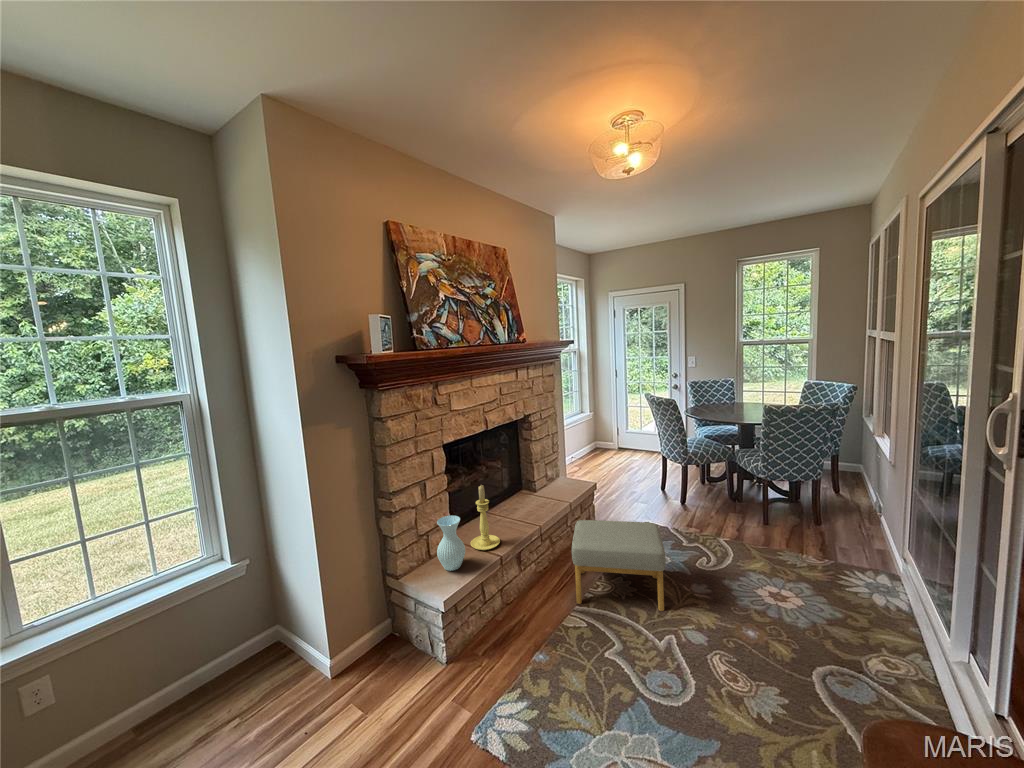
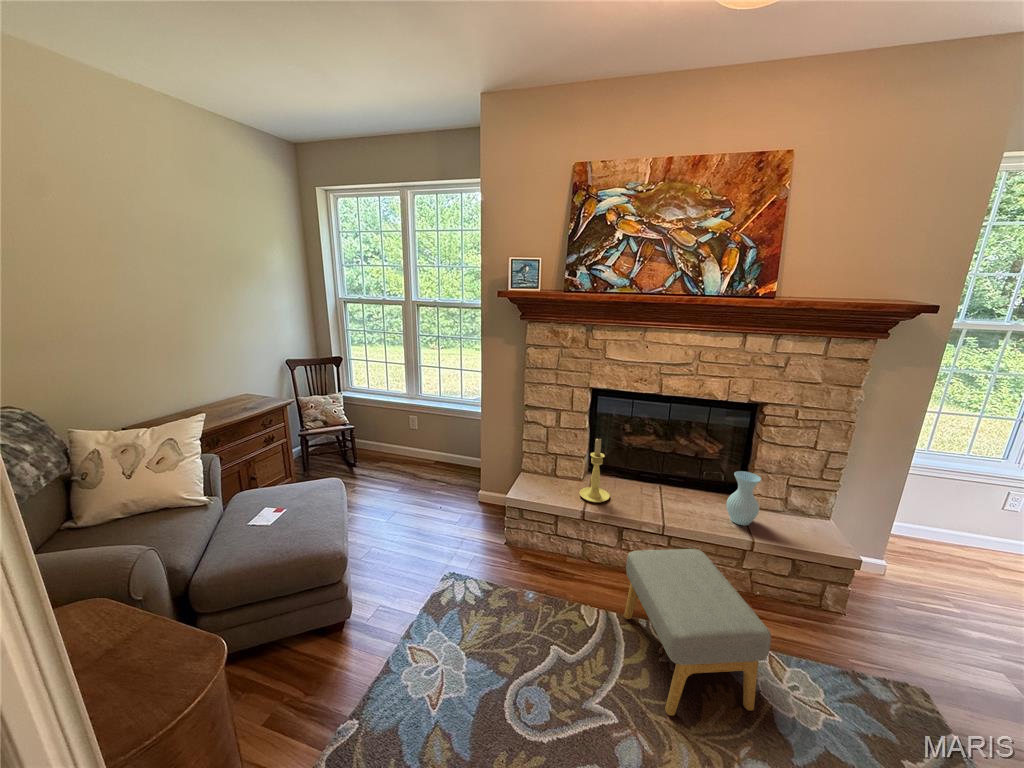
vase: present [437,515,465,571] -> present [726,471,761,526]

